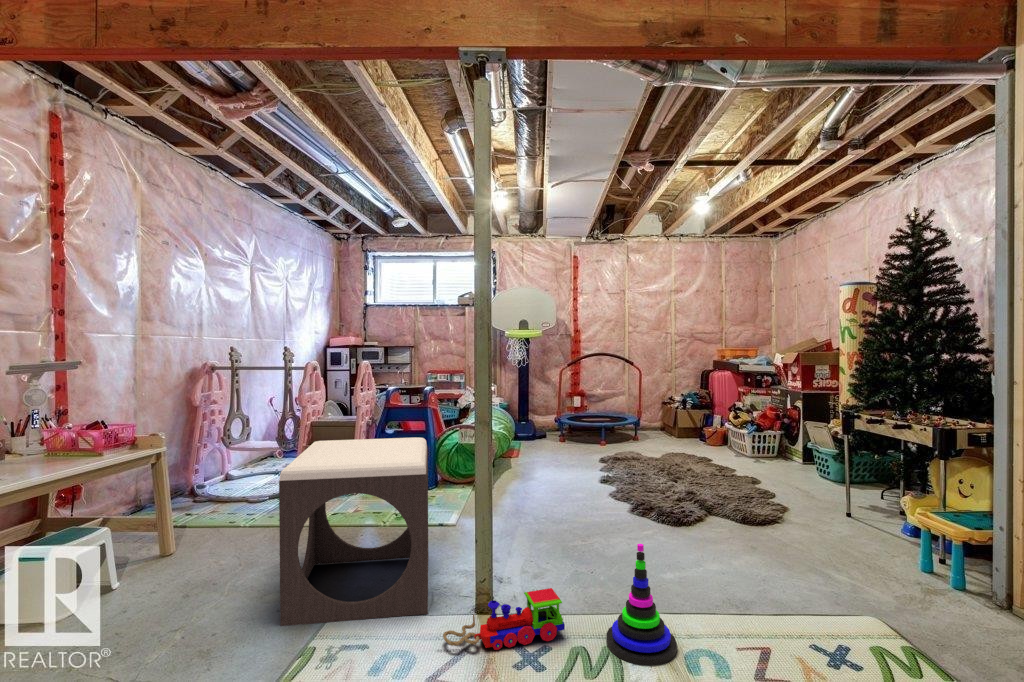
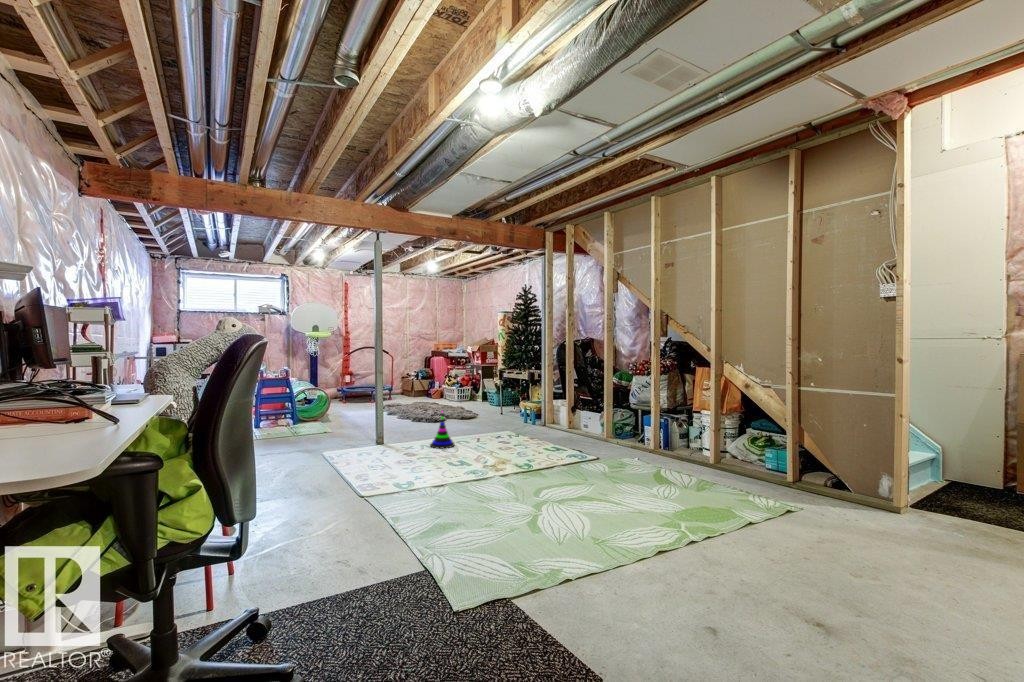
footstool: present [279,437,428,626] -> none [277,385,358,463]
toy train: present [443,588,565,650] -> none [373,433,416,453]

